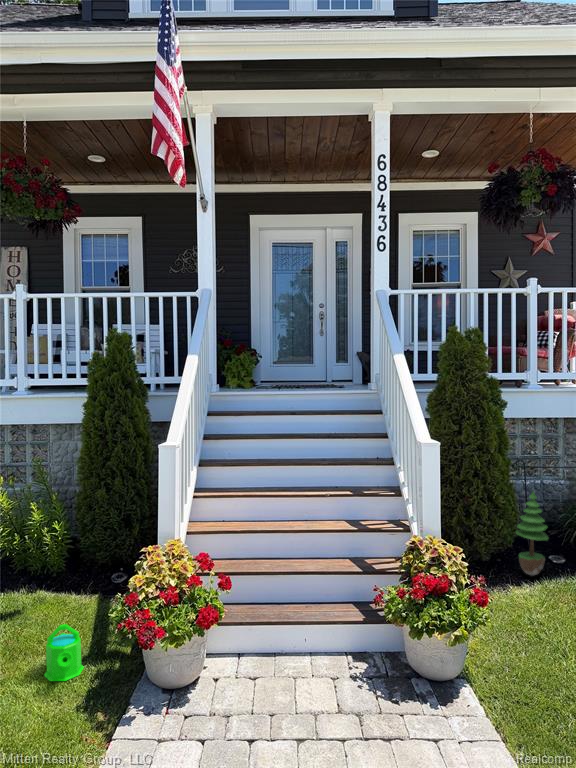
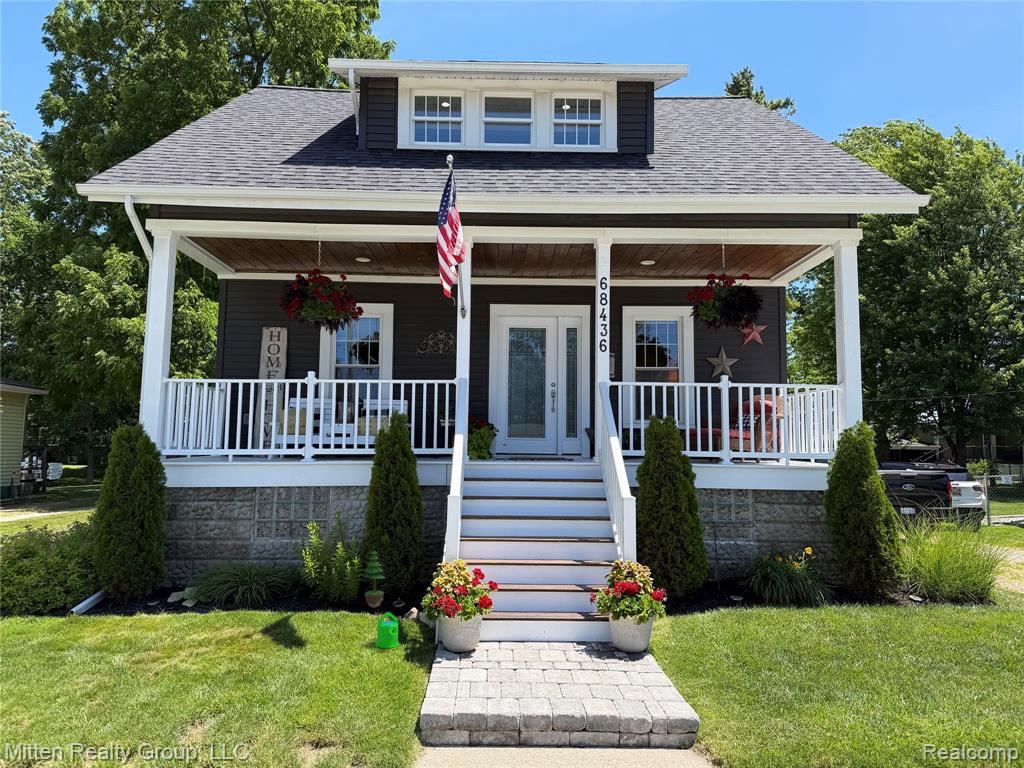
potted tree: present [516,492,548,576] -> present [364,545,385,608]

